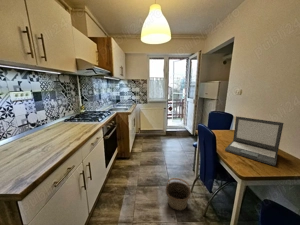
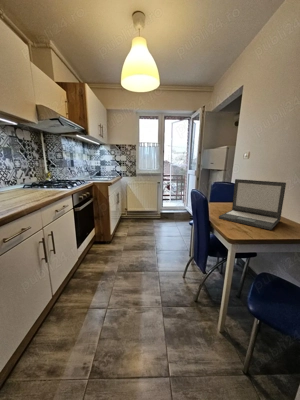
basket: present [166,178,191,210] -> none [150,257,181,296]

